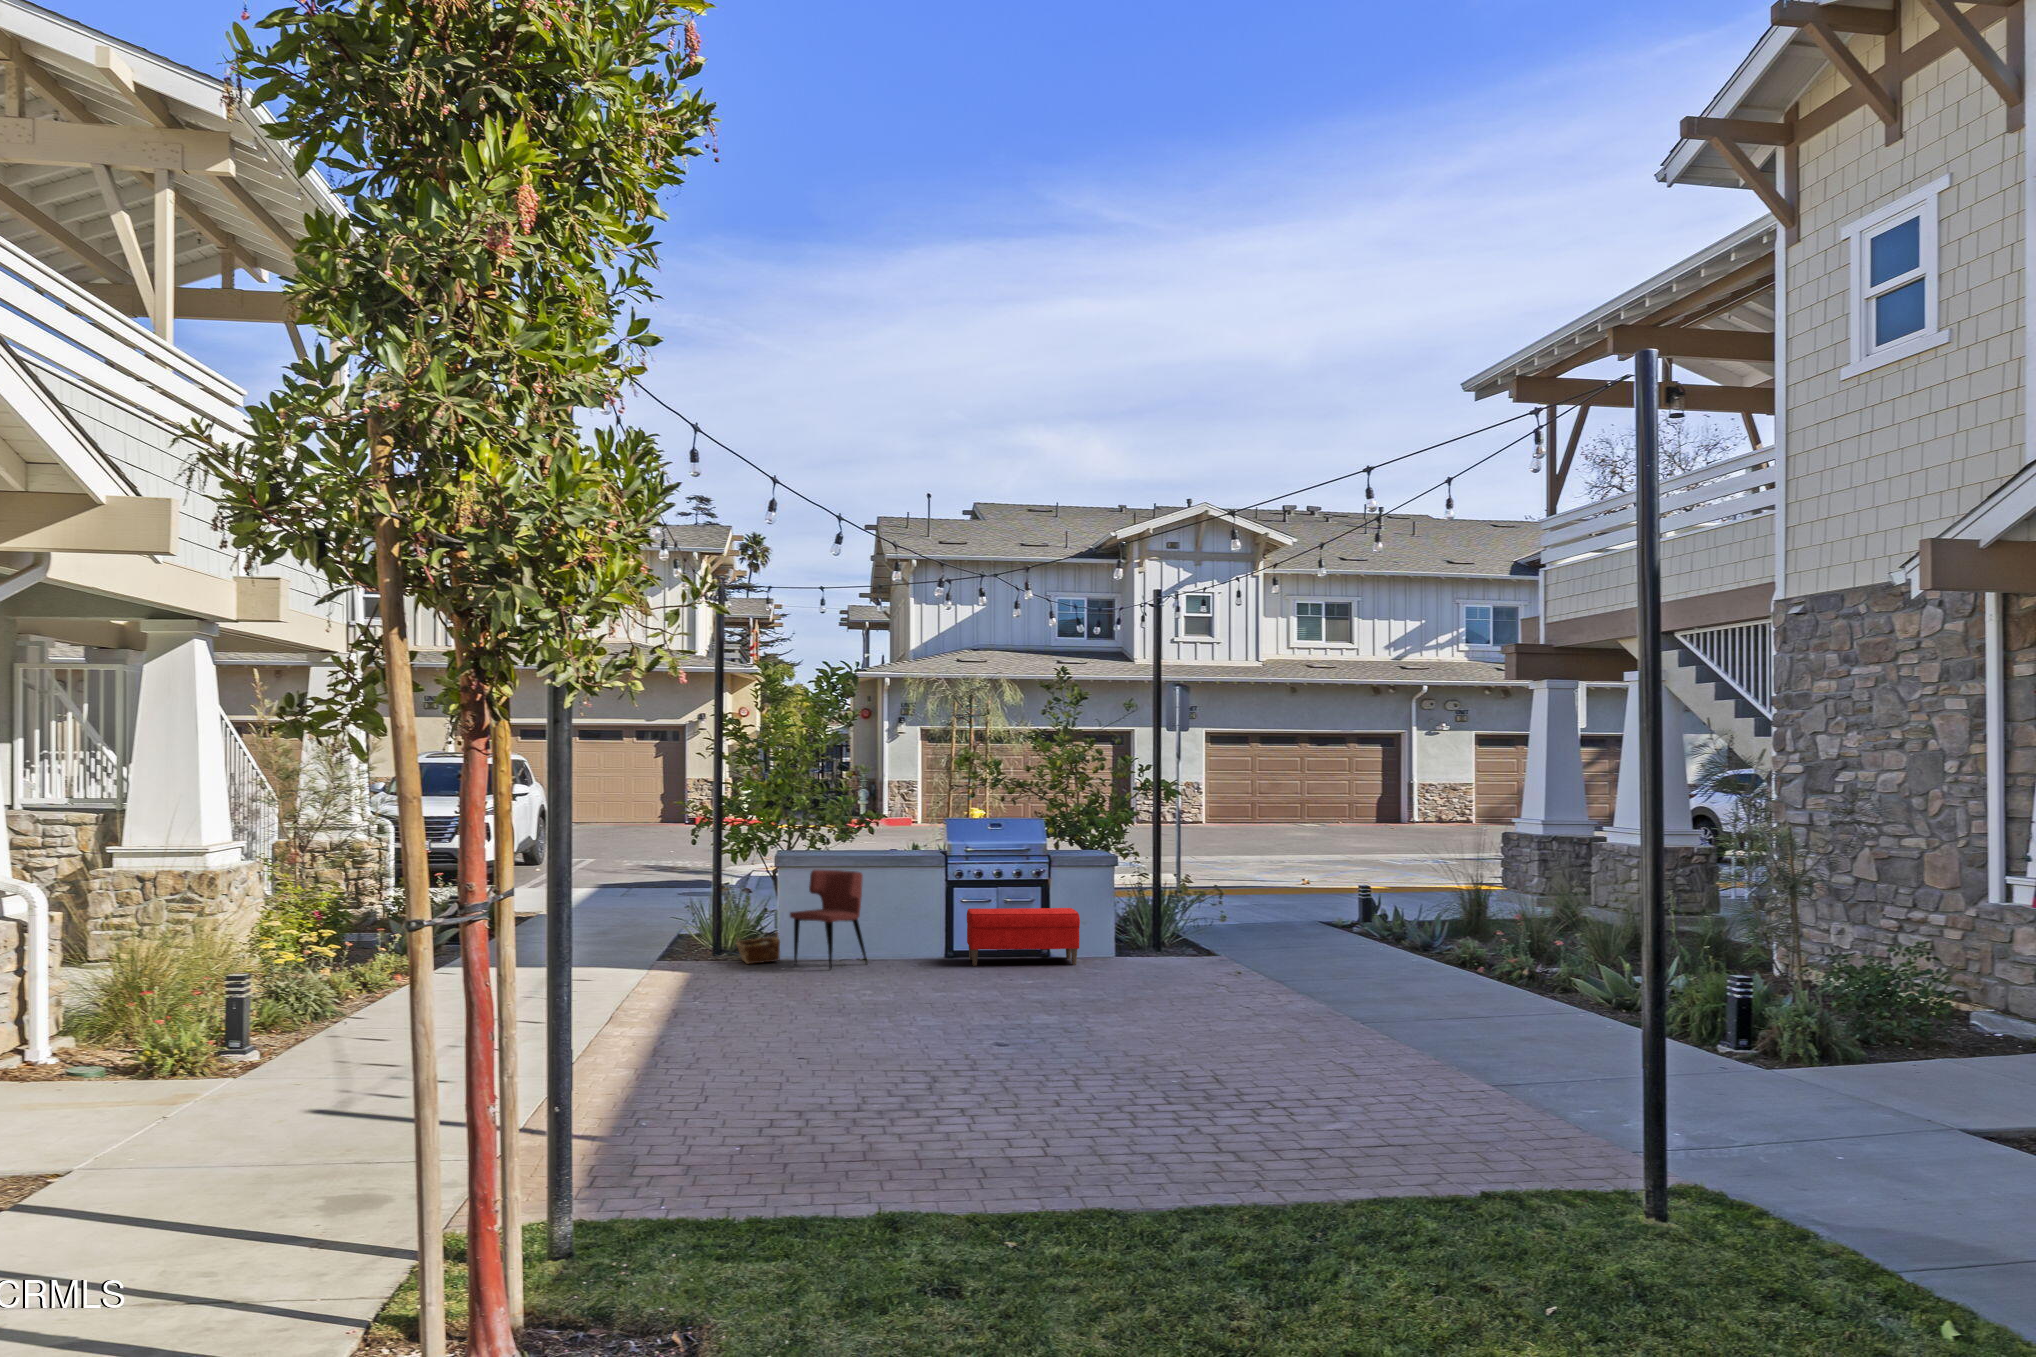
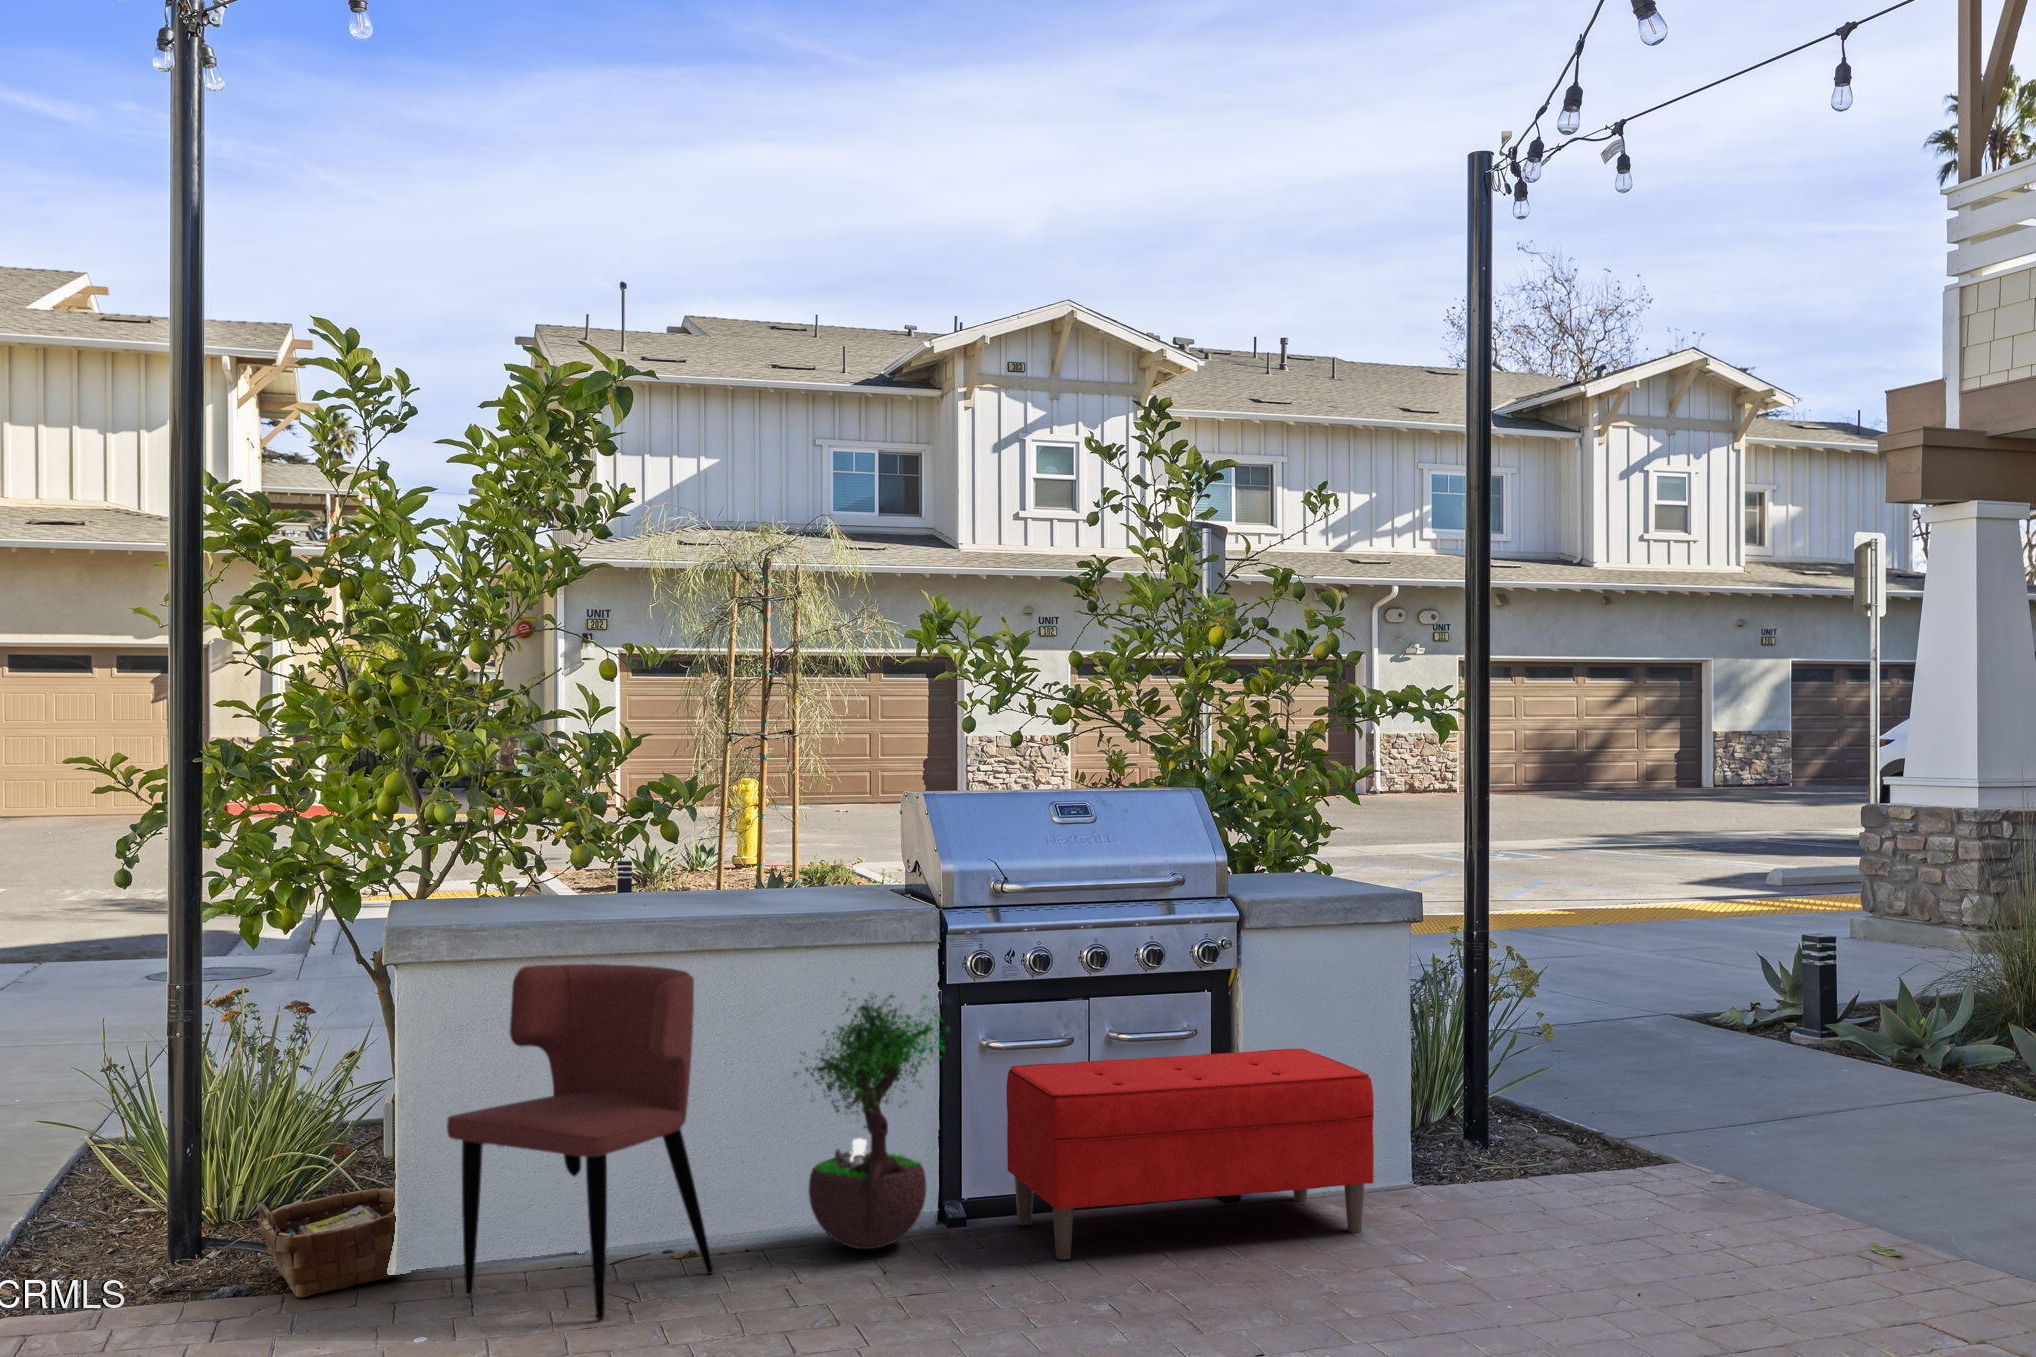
potted tree: none [893,876,943,962] -> present [795,983,949,1249]

